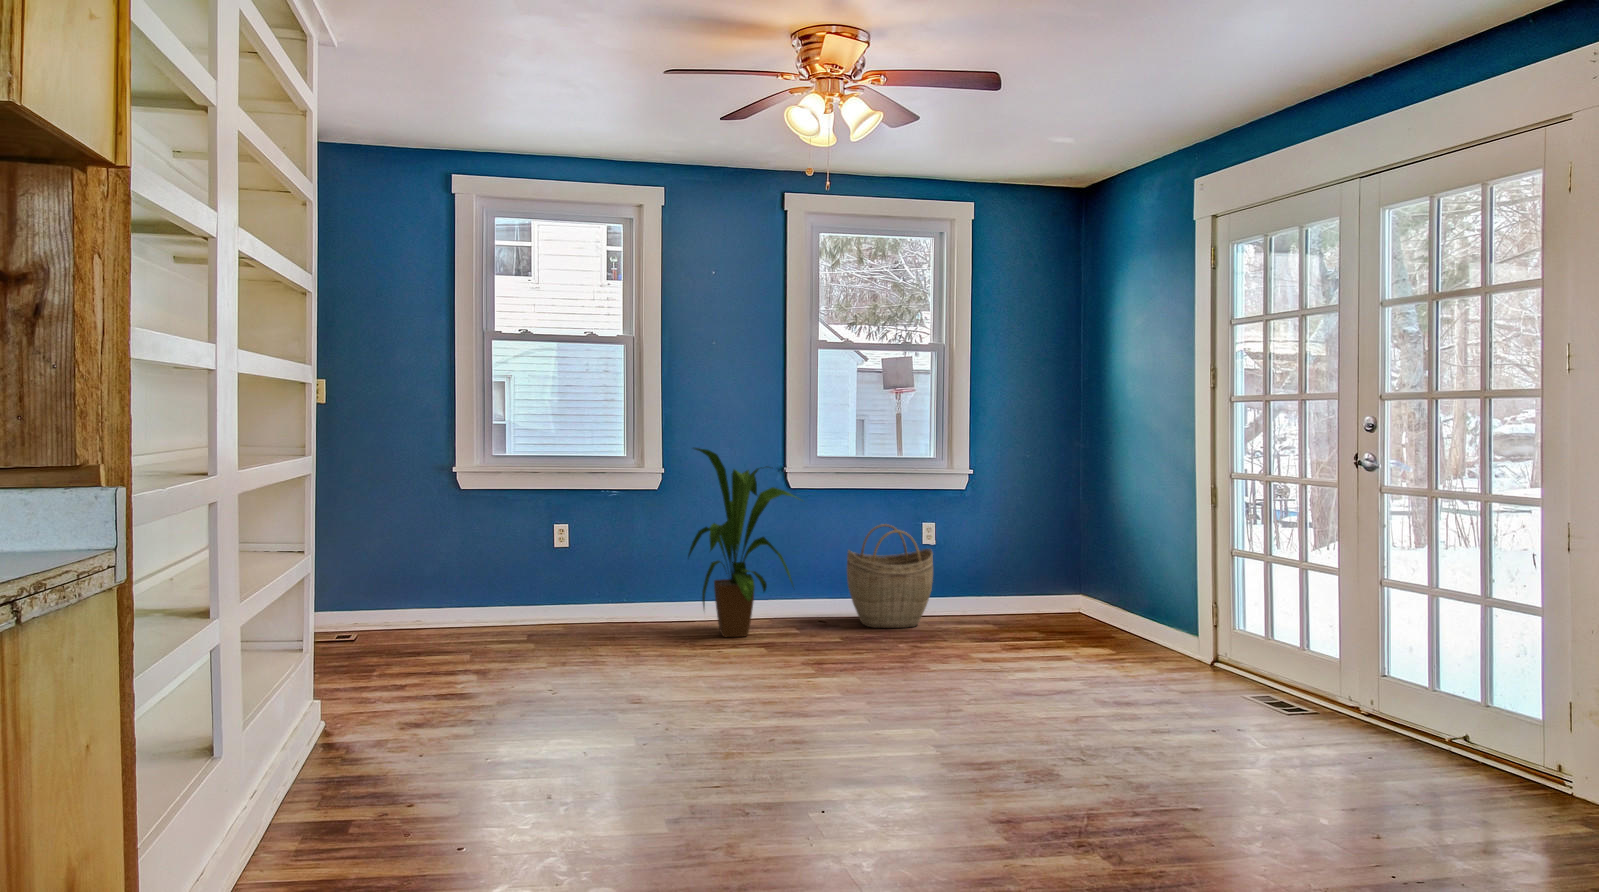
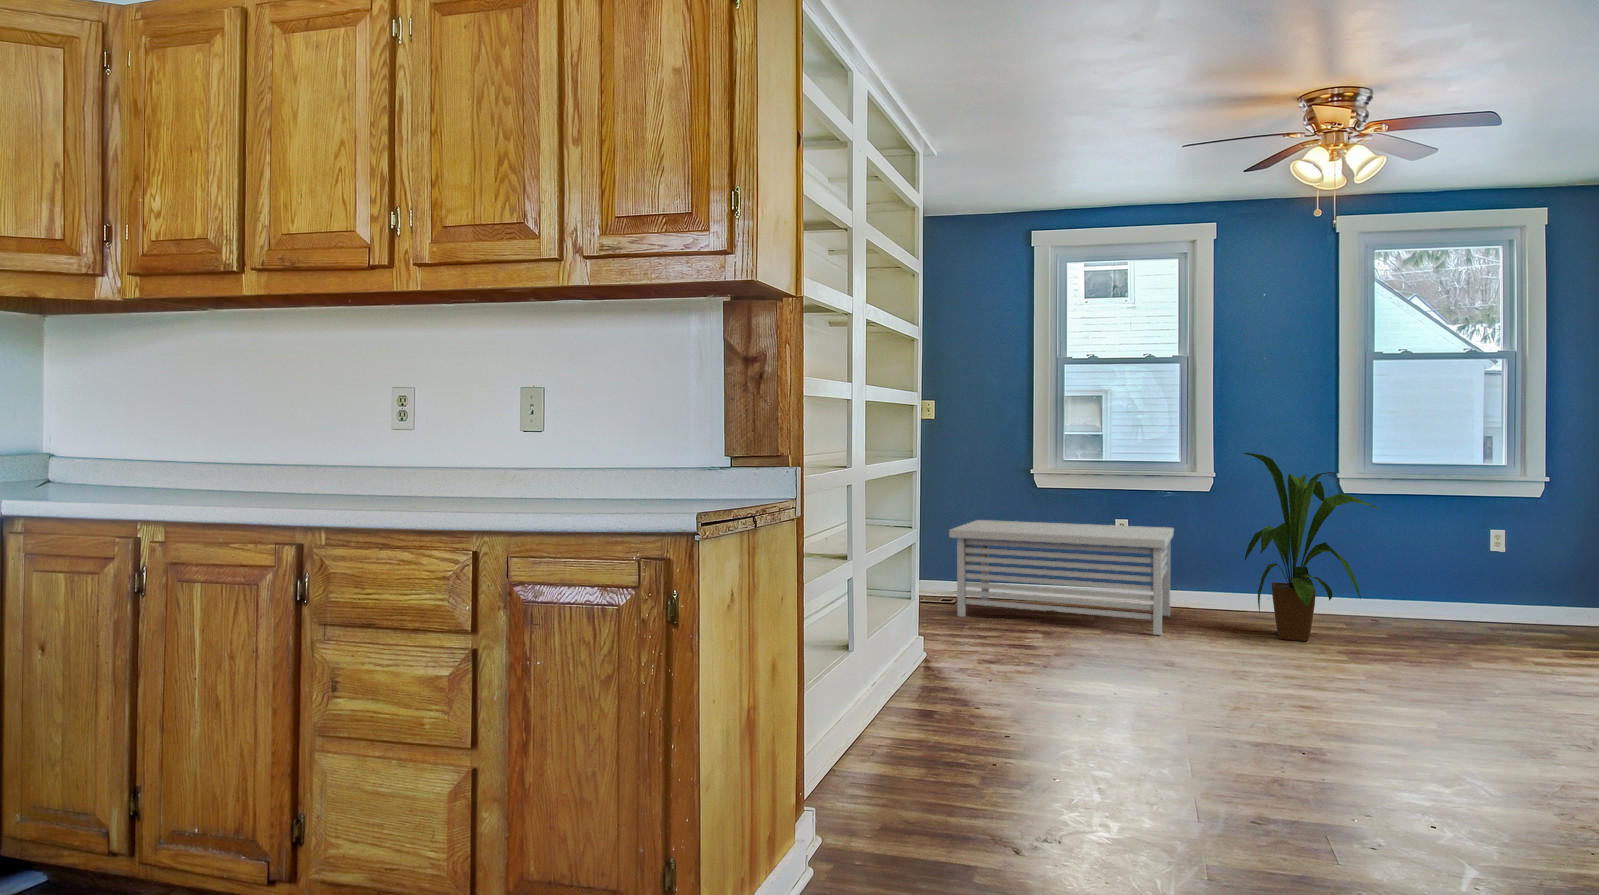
woven basket: present [847,524,933,628] -> none [1437,540,1560,658]
storage bench: none [350,529,617,660] -> present [949,520,1174,635]

